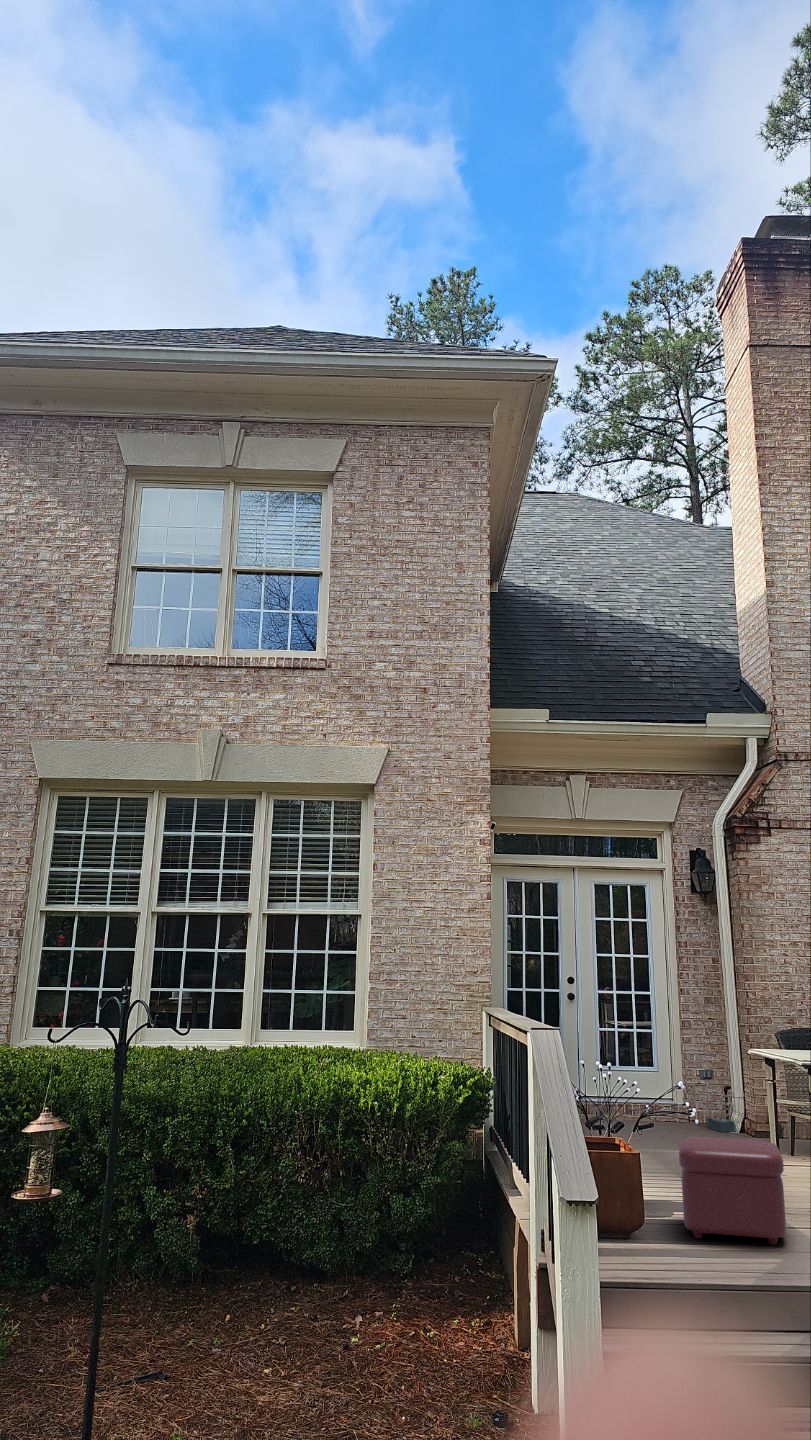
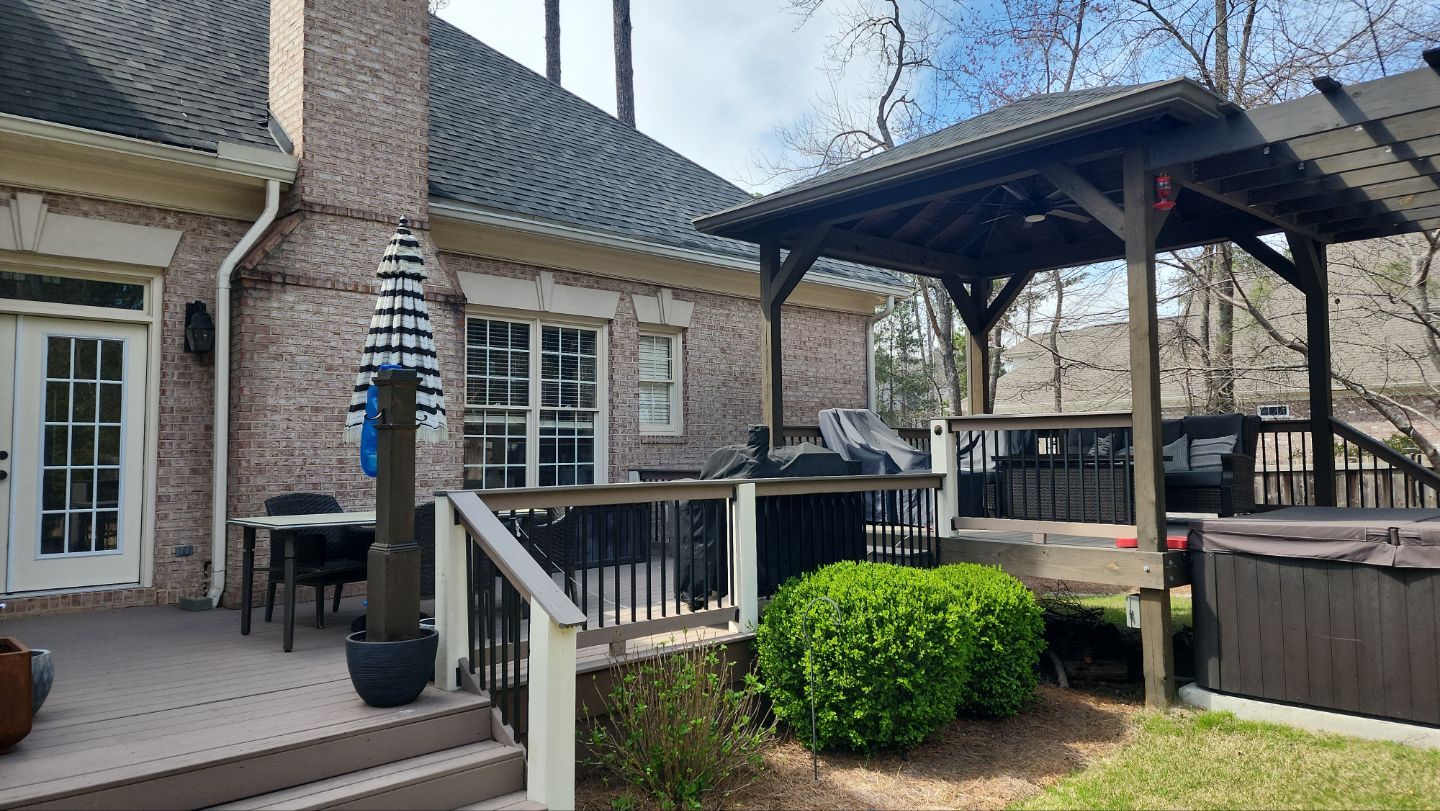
ottoman: present [679,1137,786,1245] -> none [76,616,222,744]

